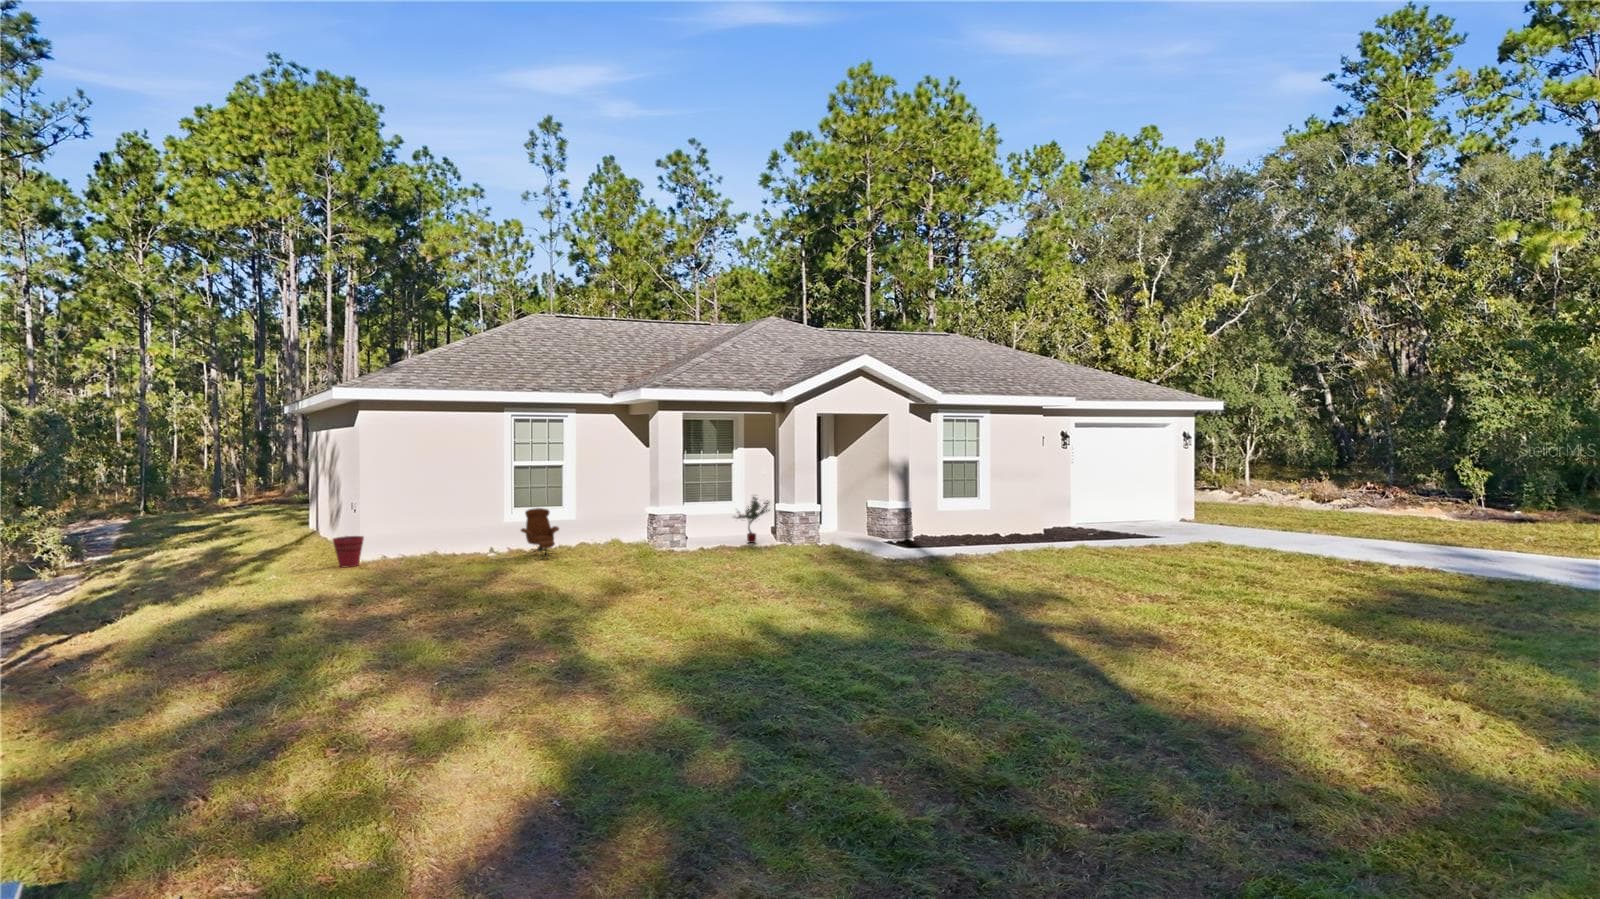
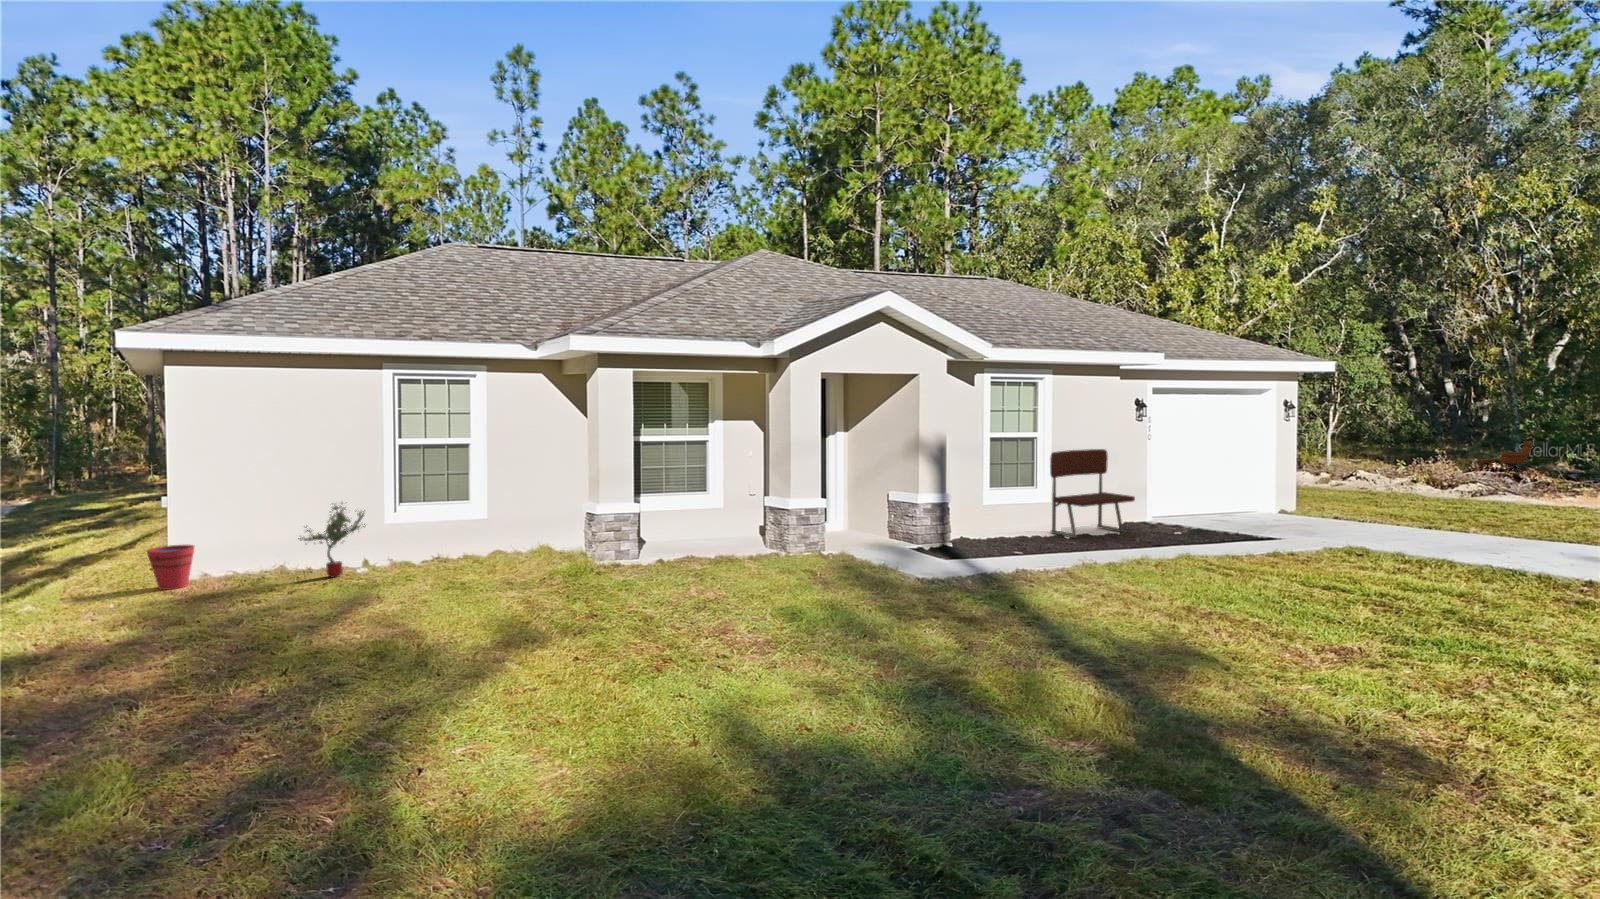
bench: none [991,470,1056,538] -> present [1050,449,1135,538]
potted tree: present [735,497,770,543] -> present [298,502,366,577]
lounge chair: present [521,508,559,559] -> present [1480,441,1533,471]

